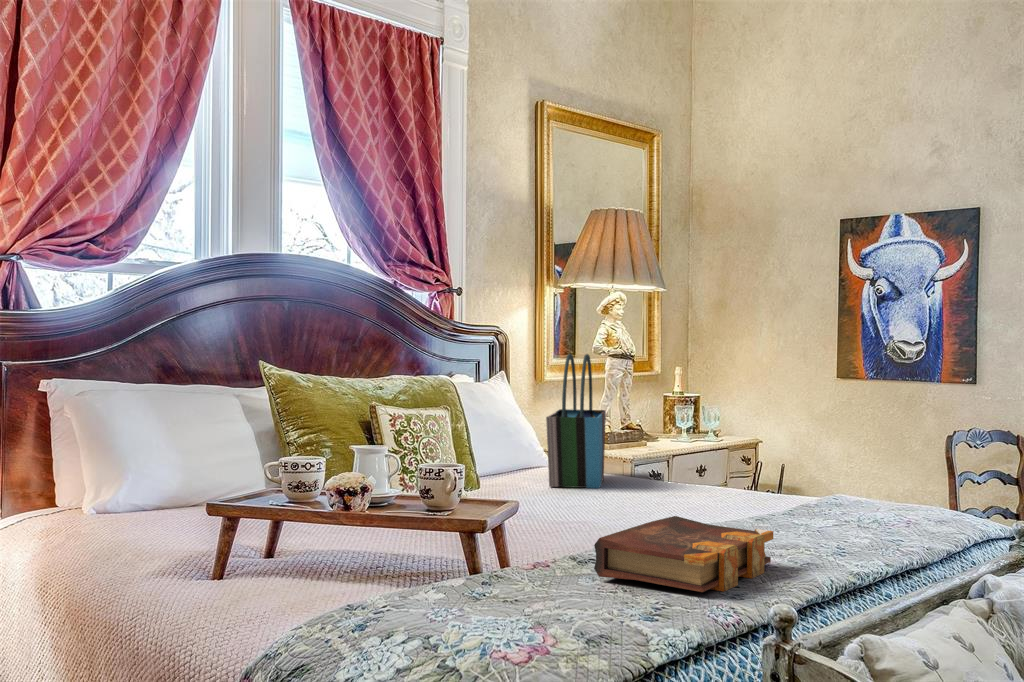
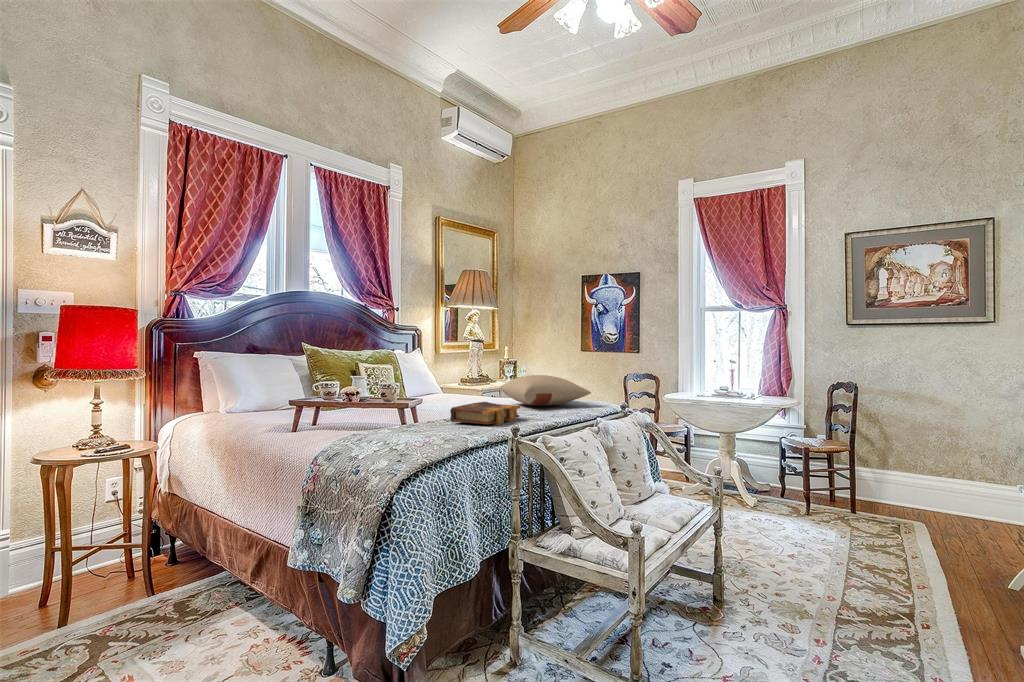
tote bag: present [546,354,606,488] -> none [438,339,466,399]
pillow: none [693,444,934,520] -> present [499,375,591,406]

